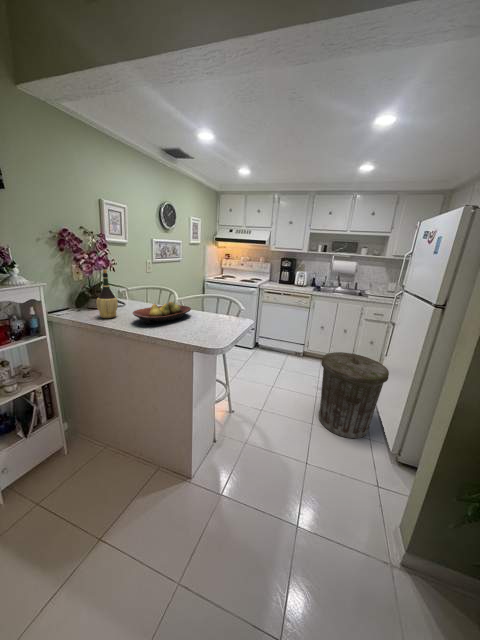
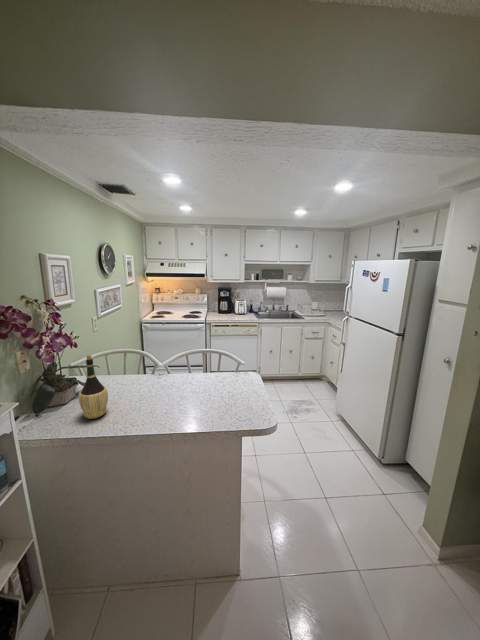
fruit bowl: present [133,302,191,324] -> none [139,373,197,412]
trash can: present [319,352,389,438] -> none [301,376,360,456]

